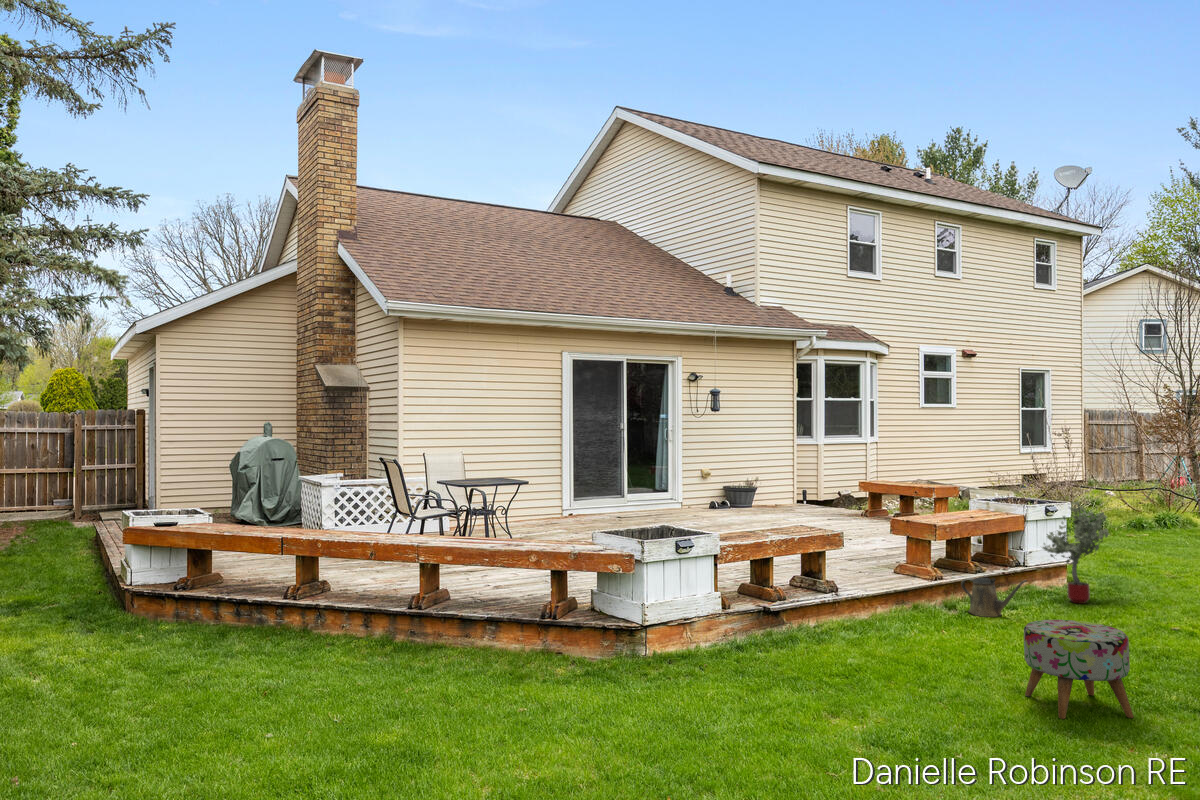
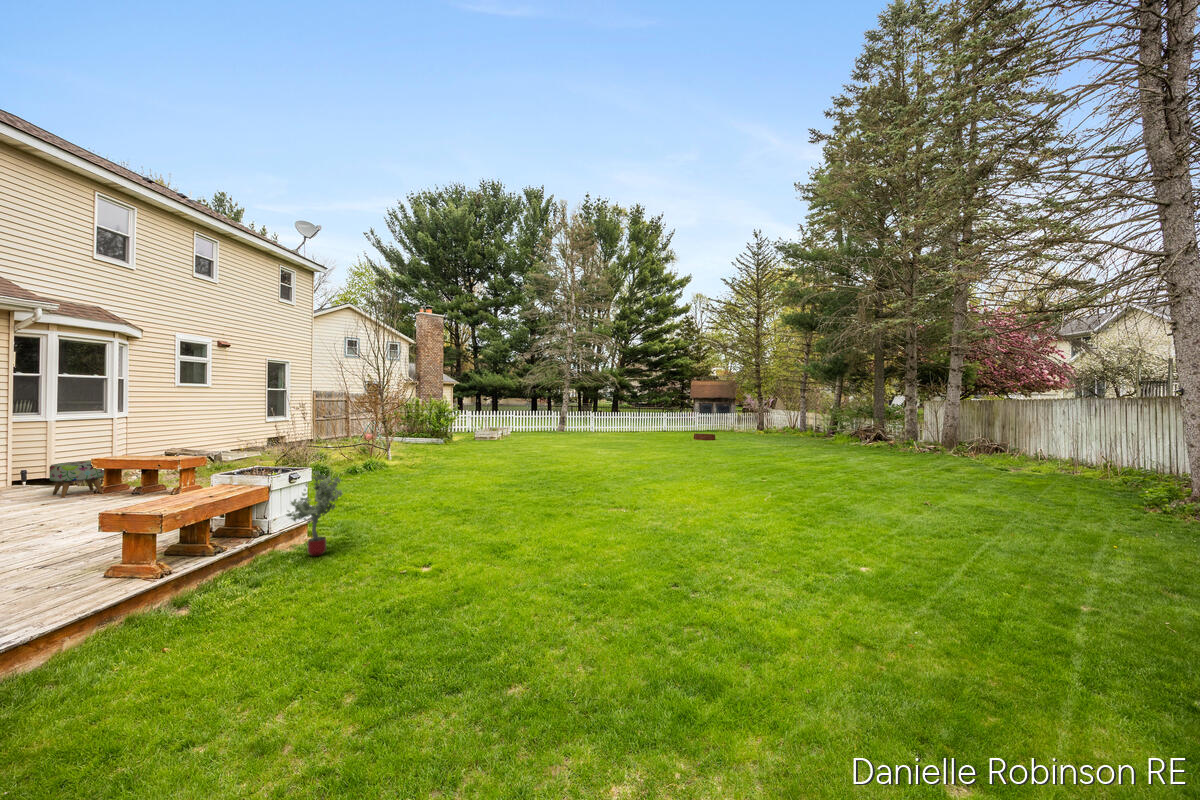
watering can: present [961,578,1027,617] -> none [197,556,271,604]
ottoman: present [1024,620,1134,719] -> present [49,461,104,498]

